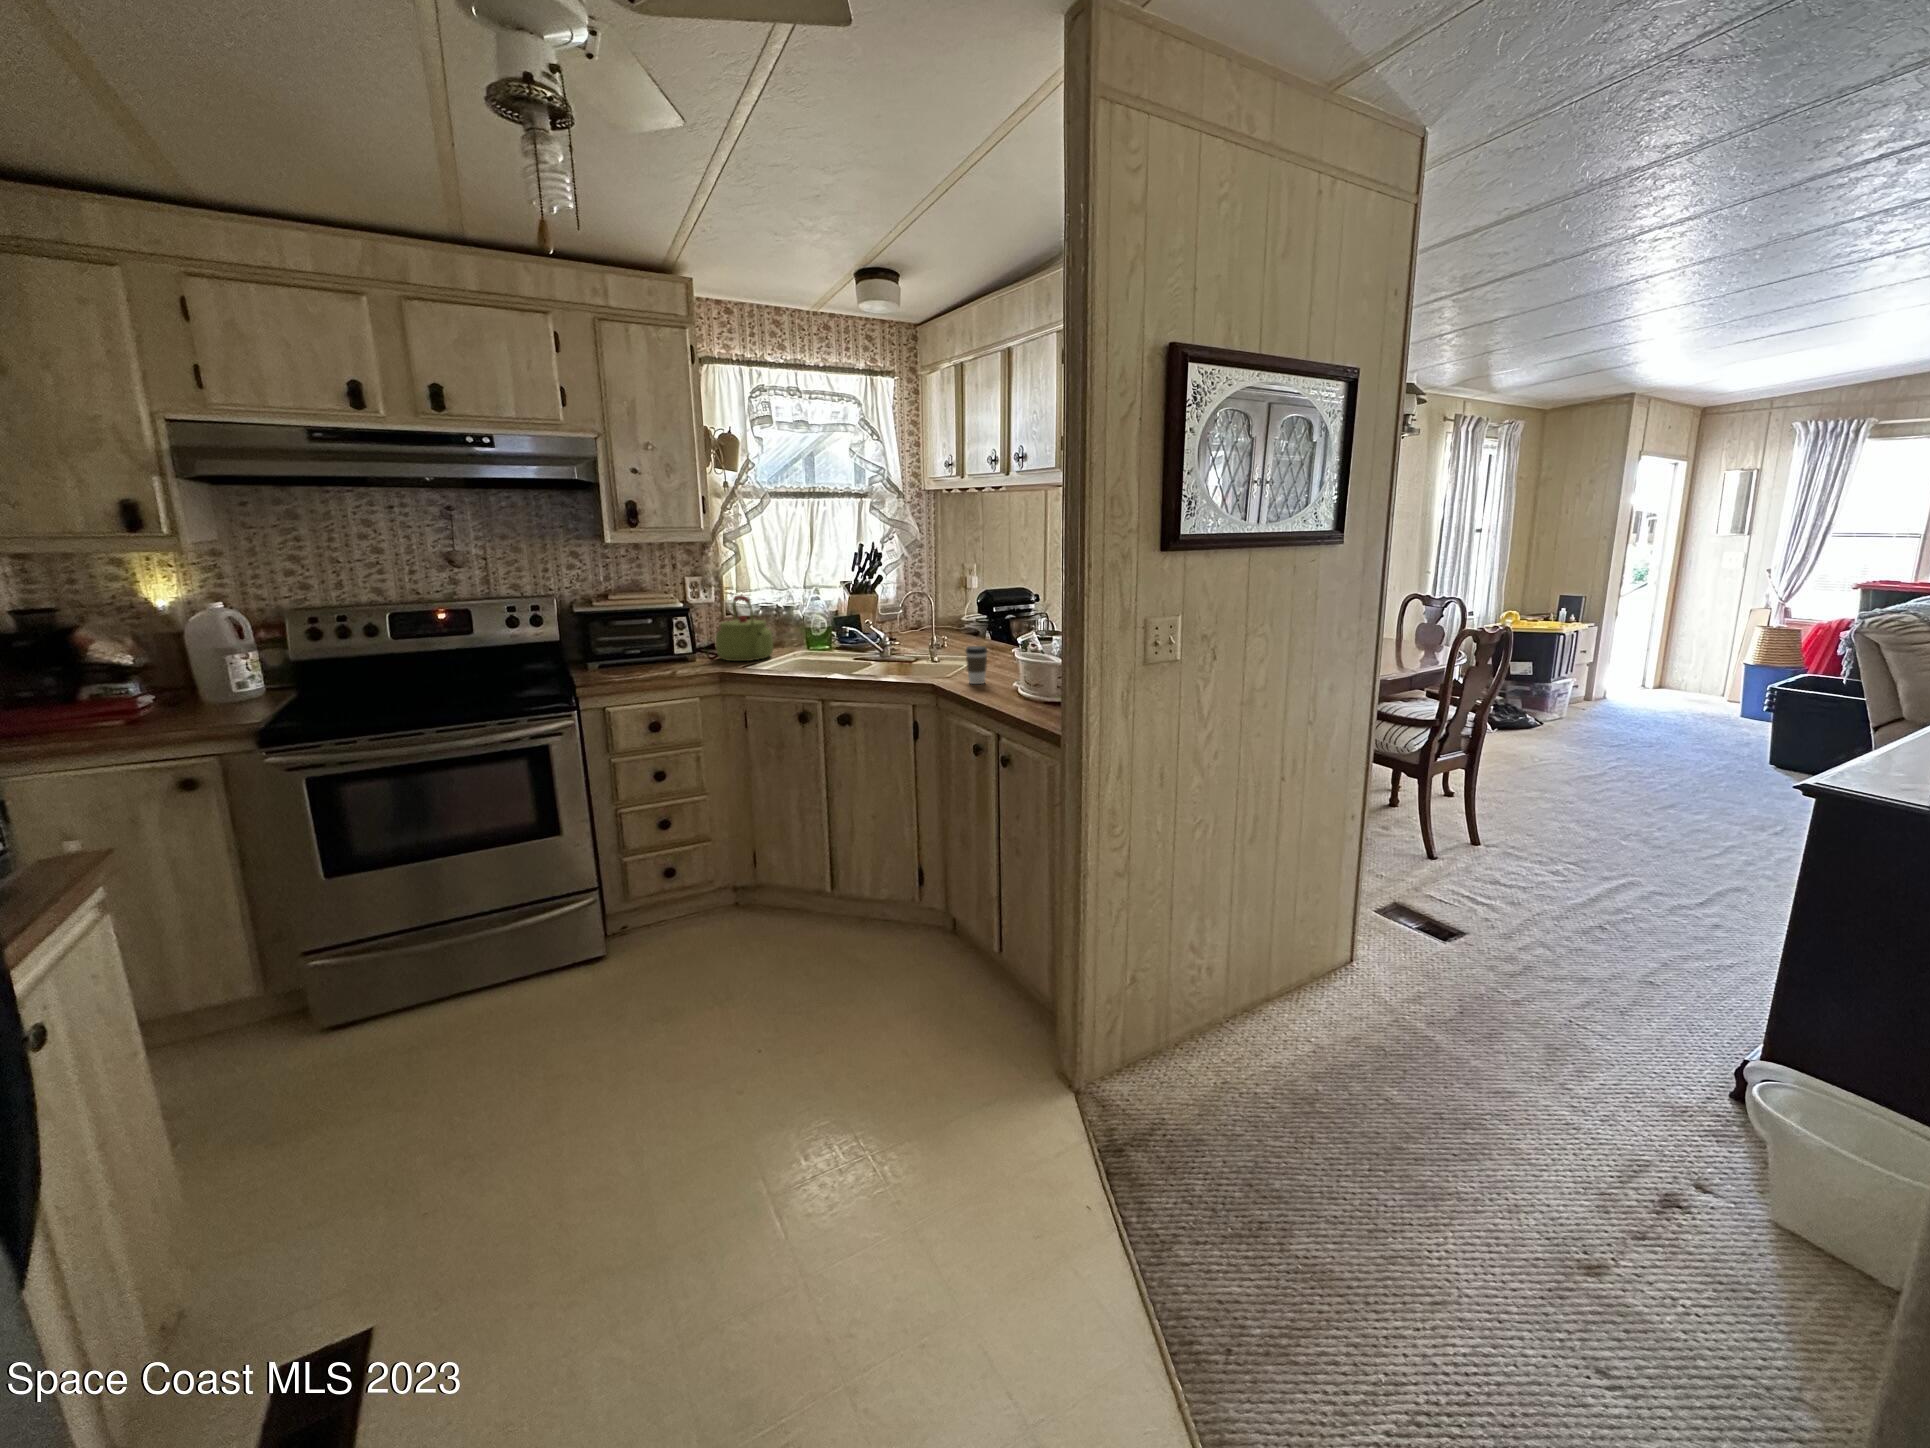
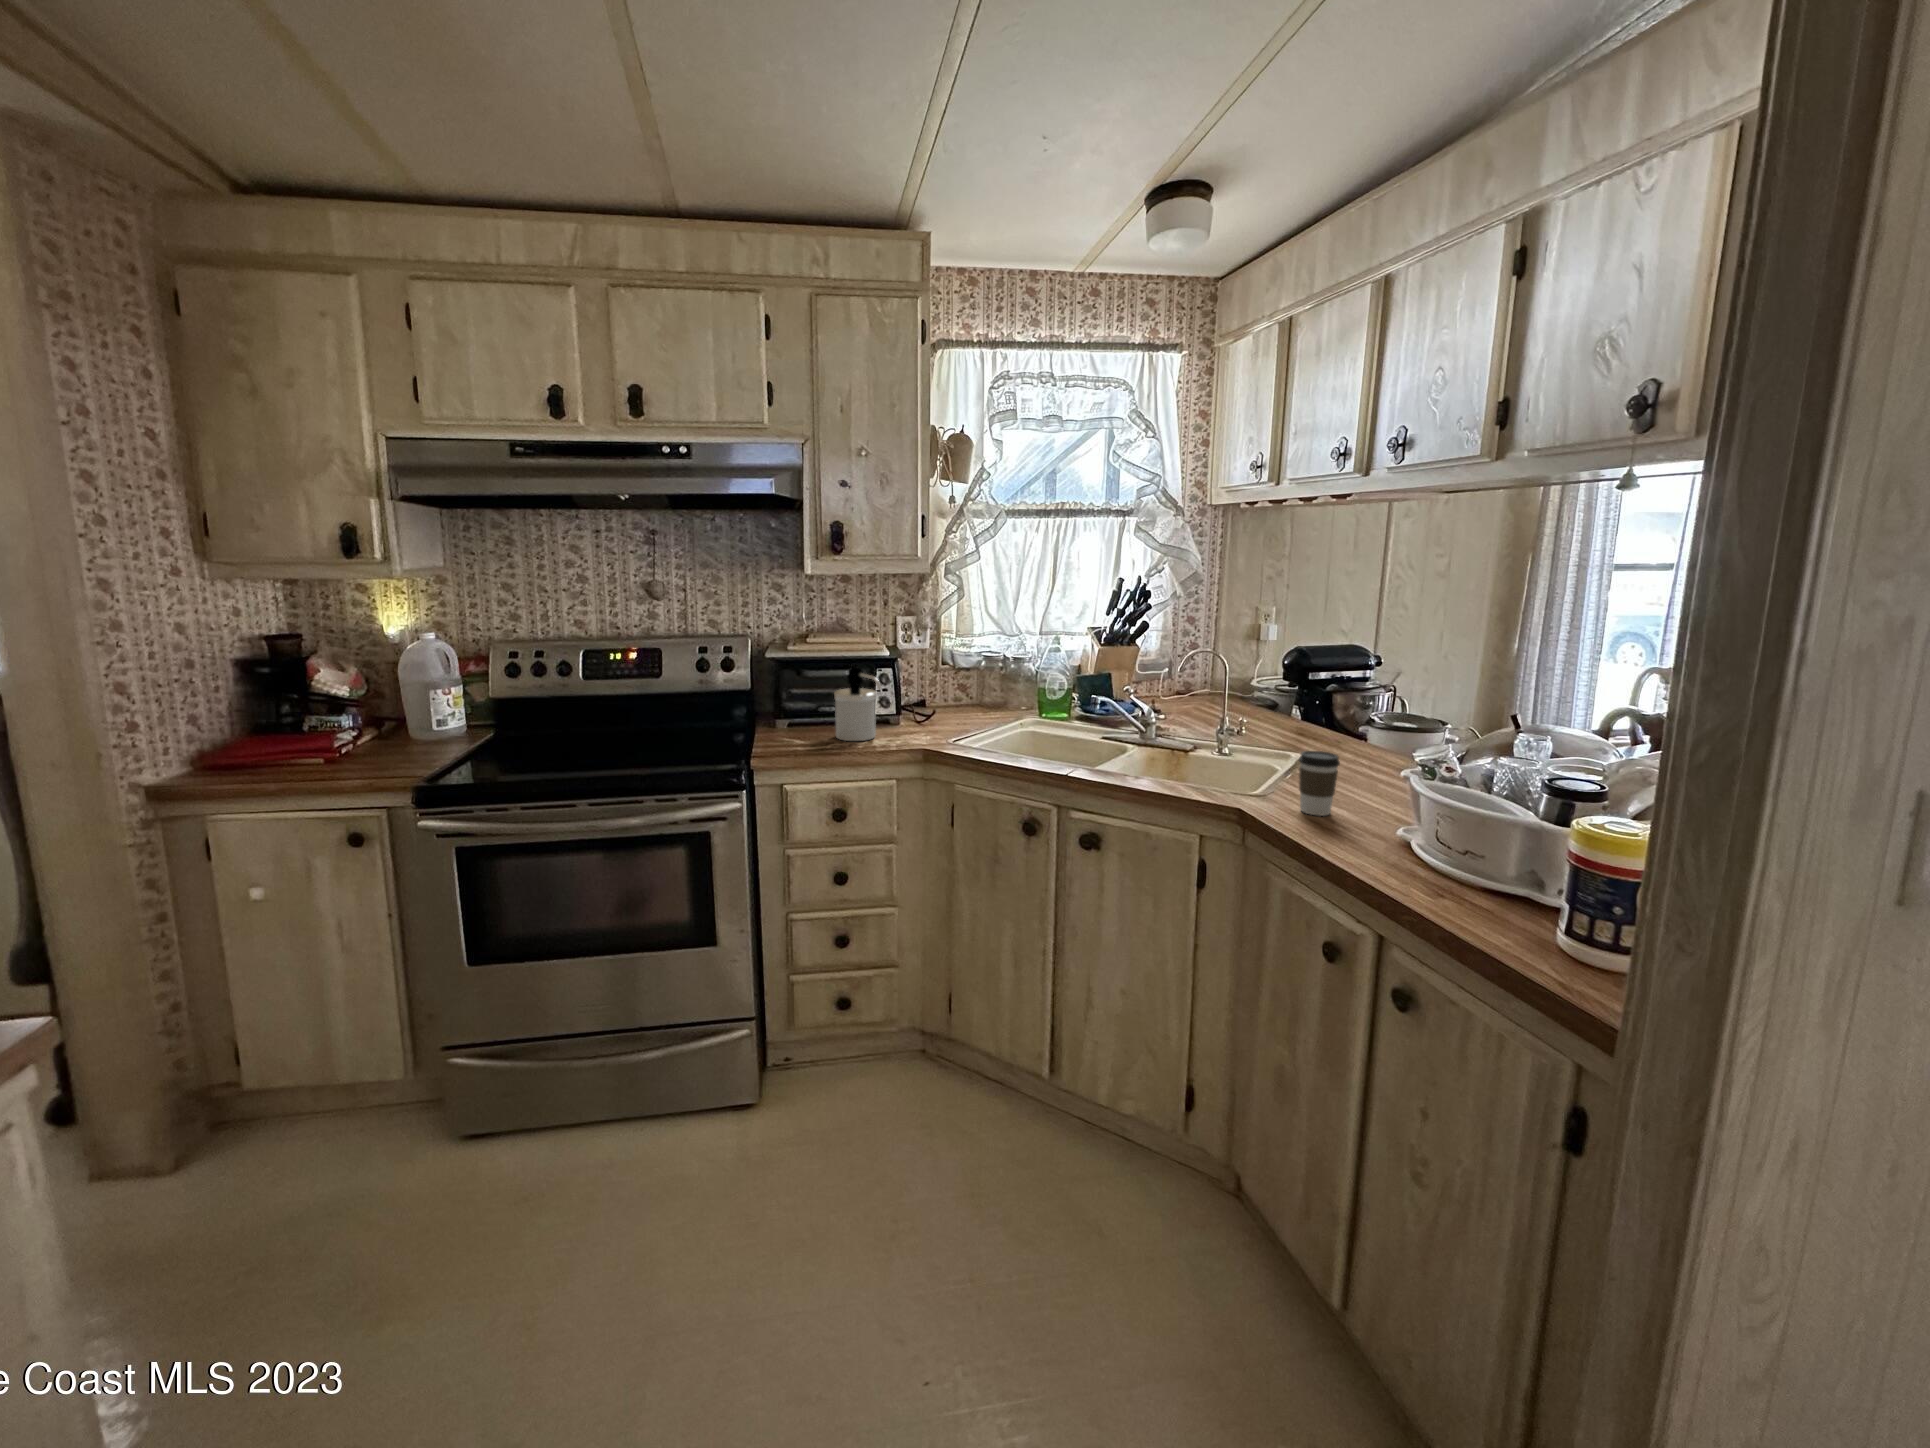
kettle: present [716,595,773,661] -> none [924,643,995,731]
soap dispenser: none [639,616,680,673] -> present [834,668,881,741]

